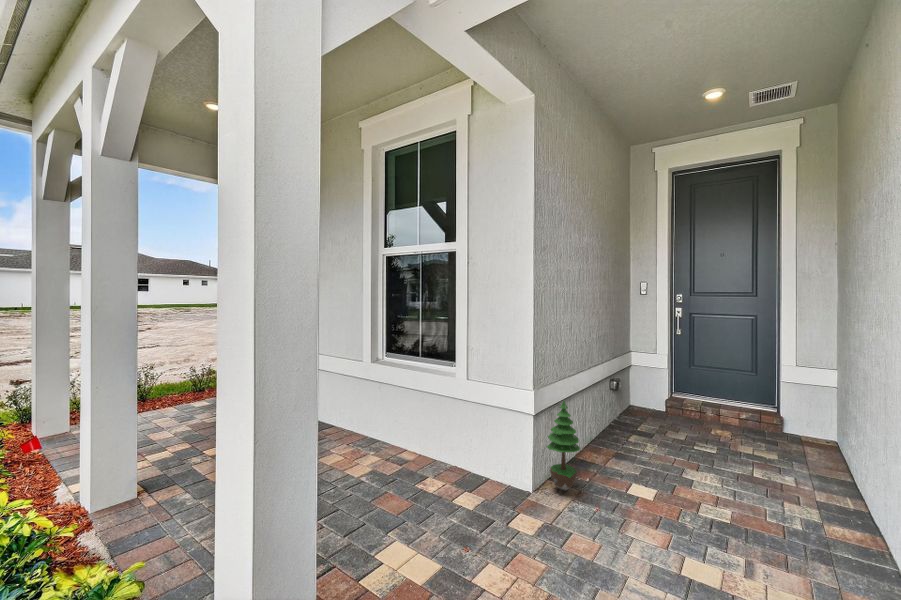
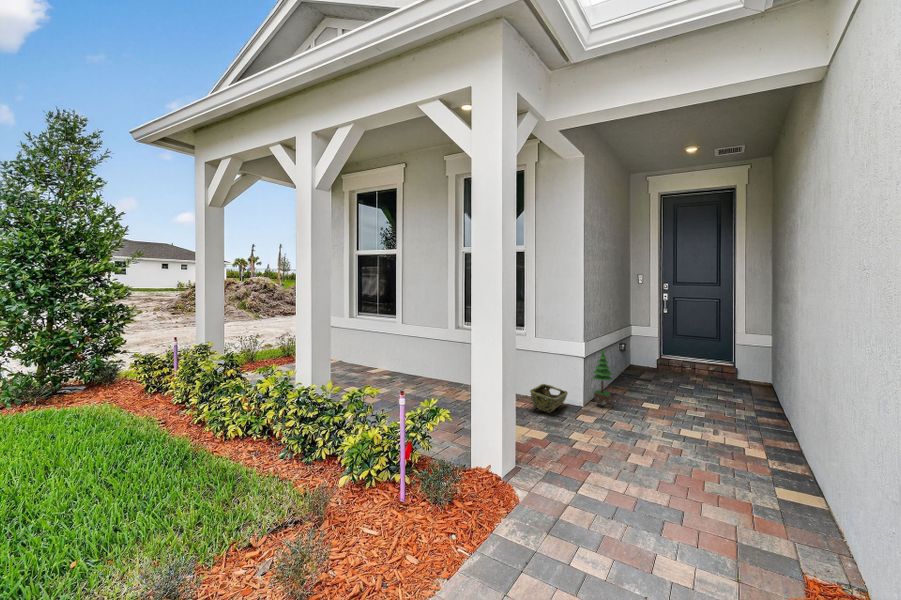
woven basket: none [442,452,508,507] -> present [530,384,568,413]

